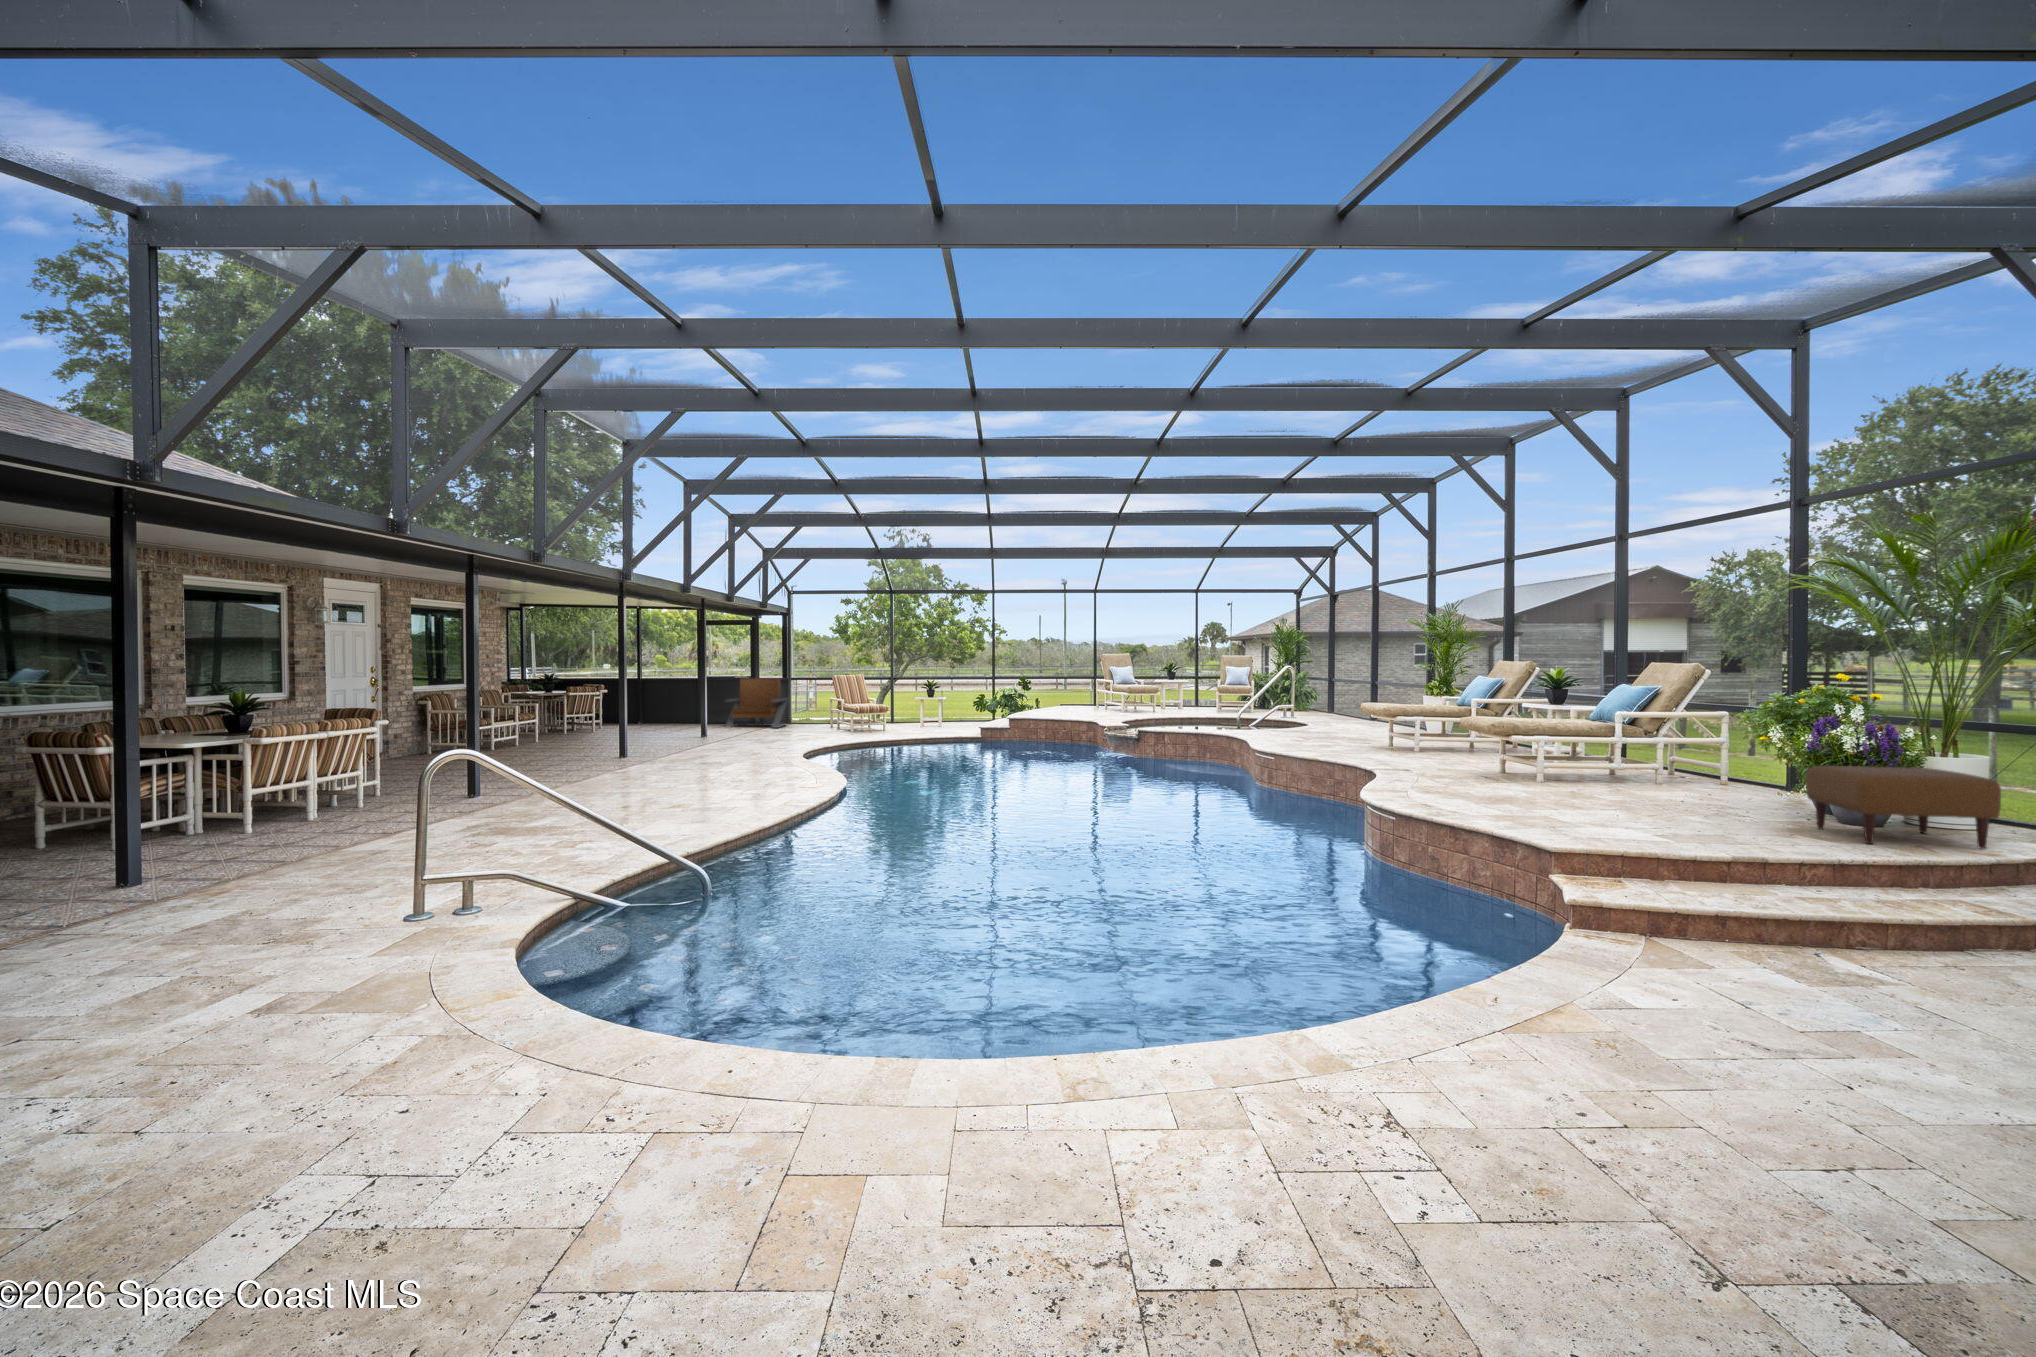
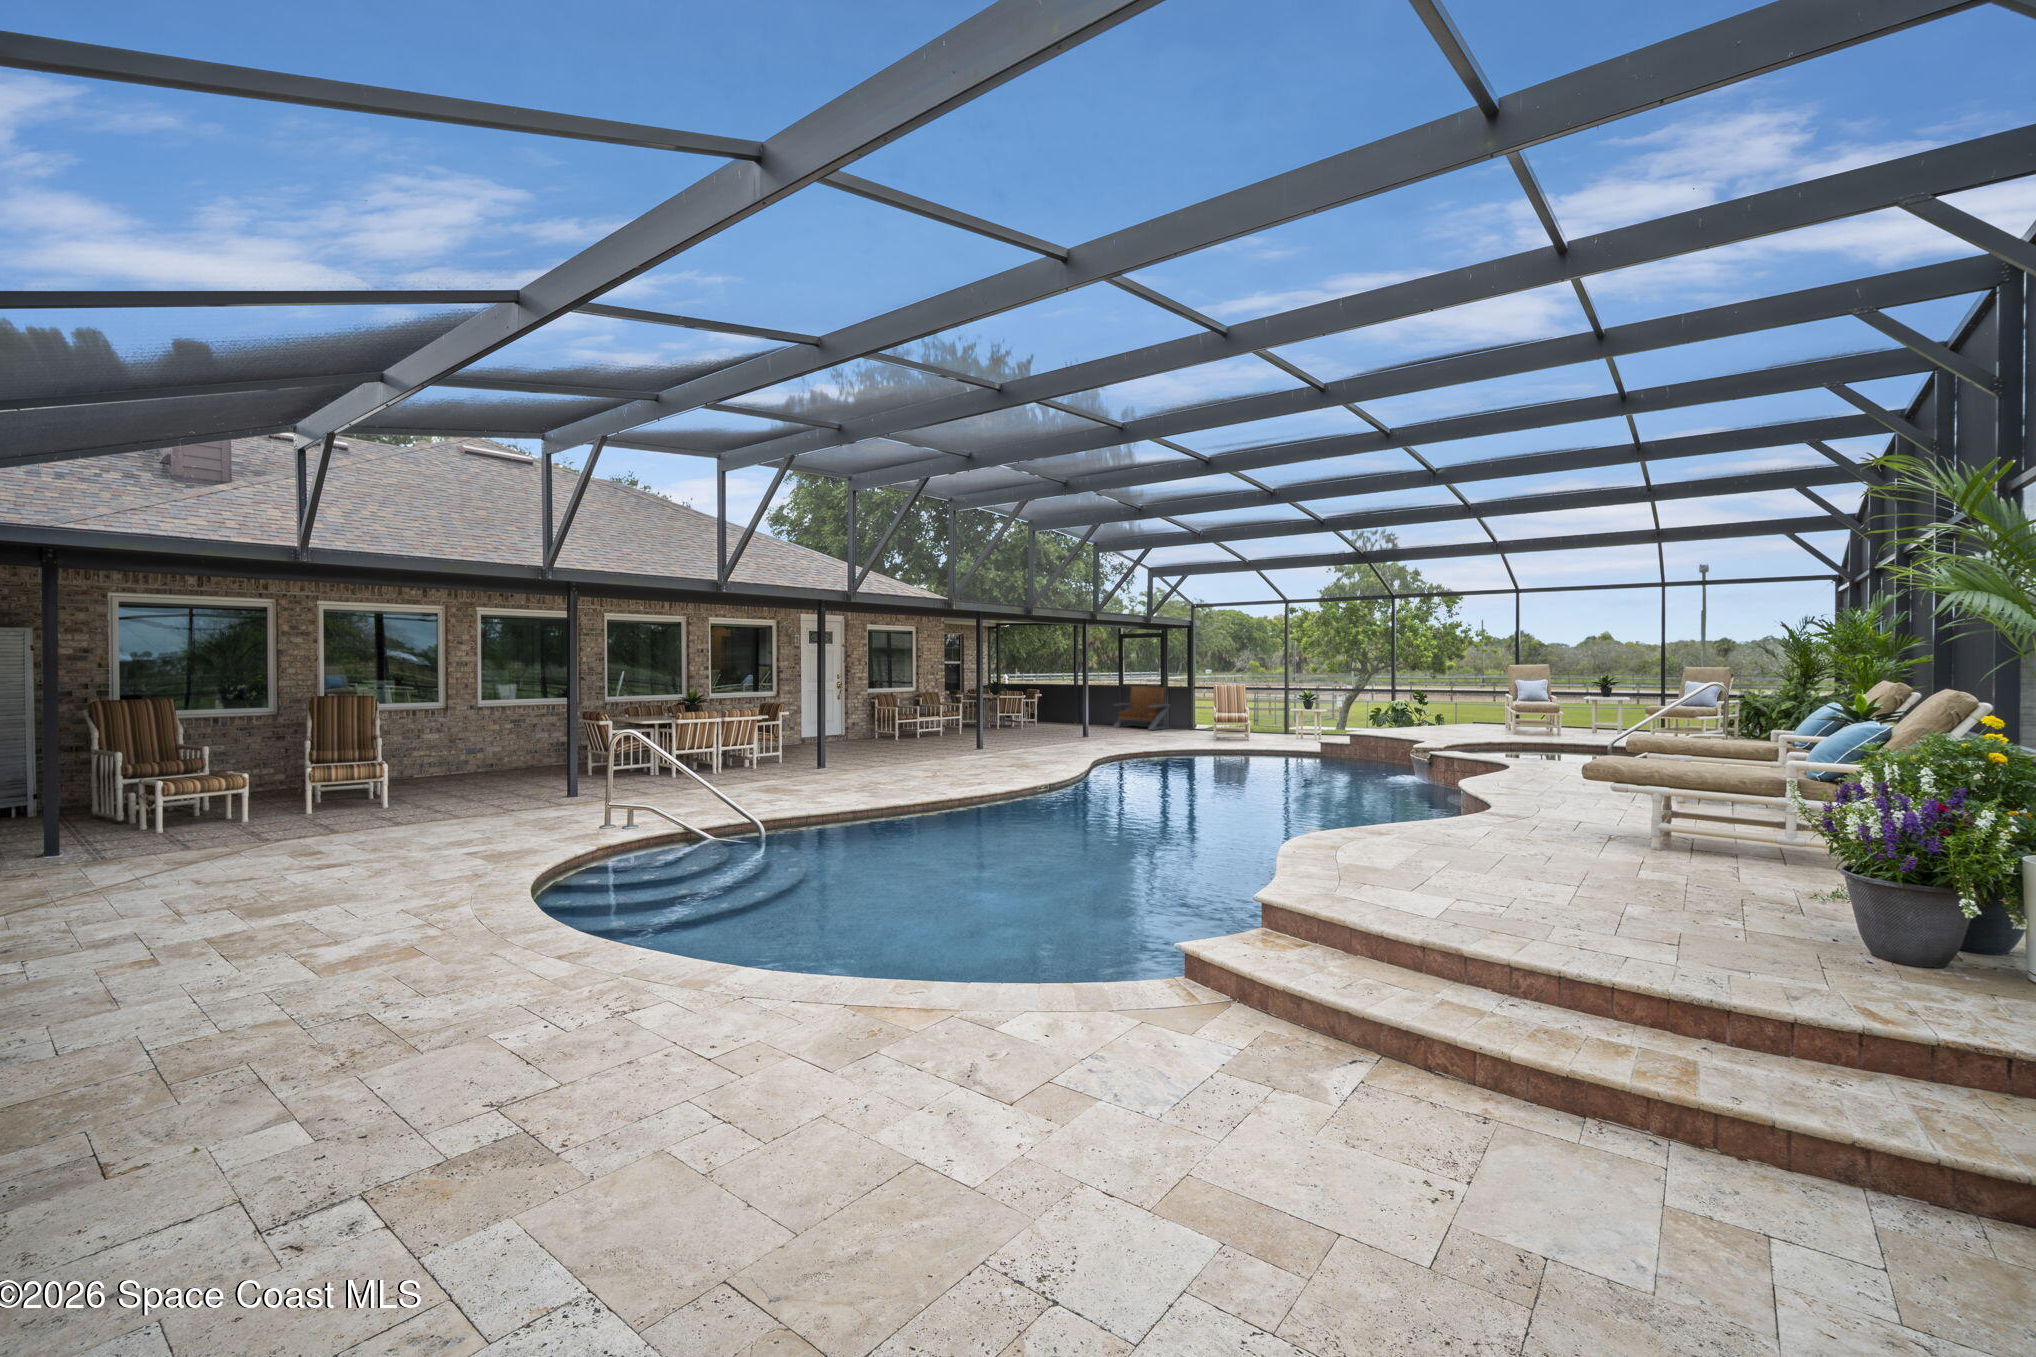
ottoman: present [1806,766,2001,849] -> none [1643,851,1844,973]

